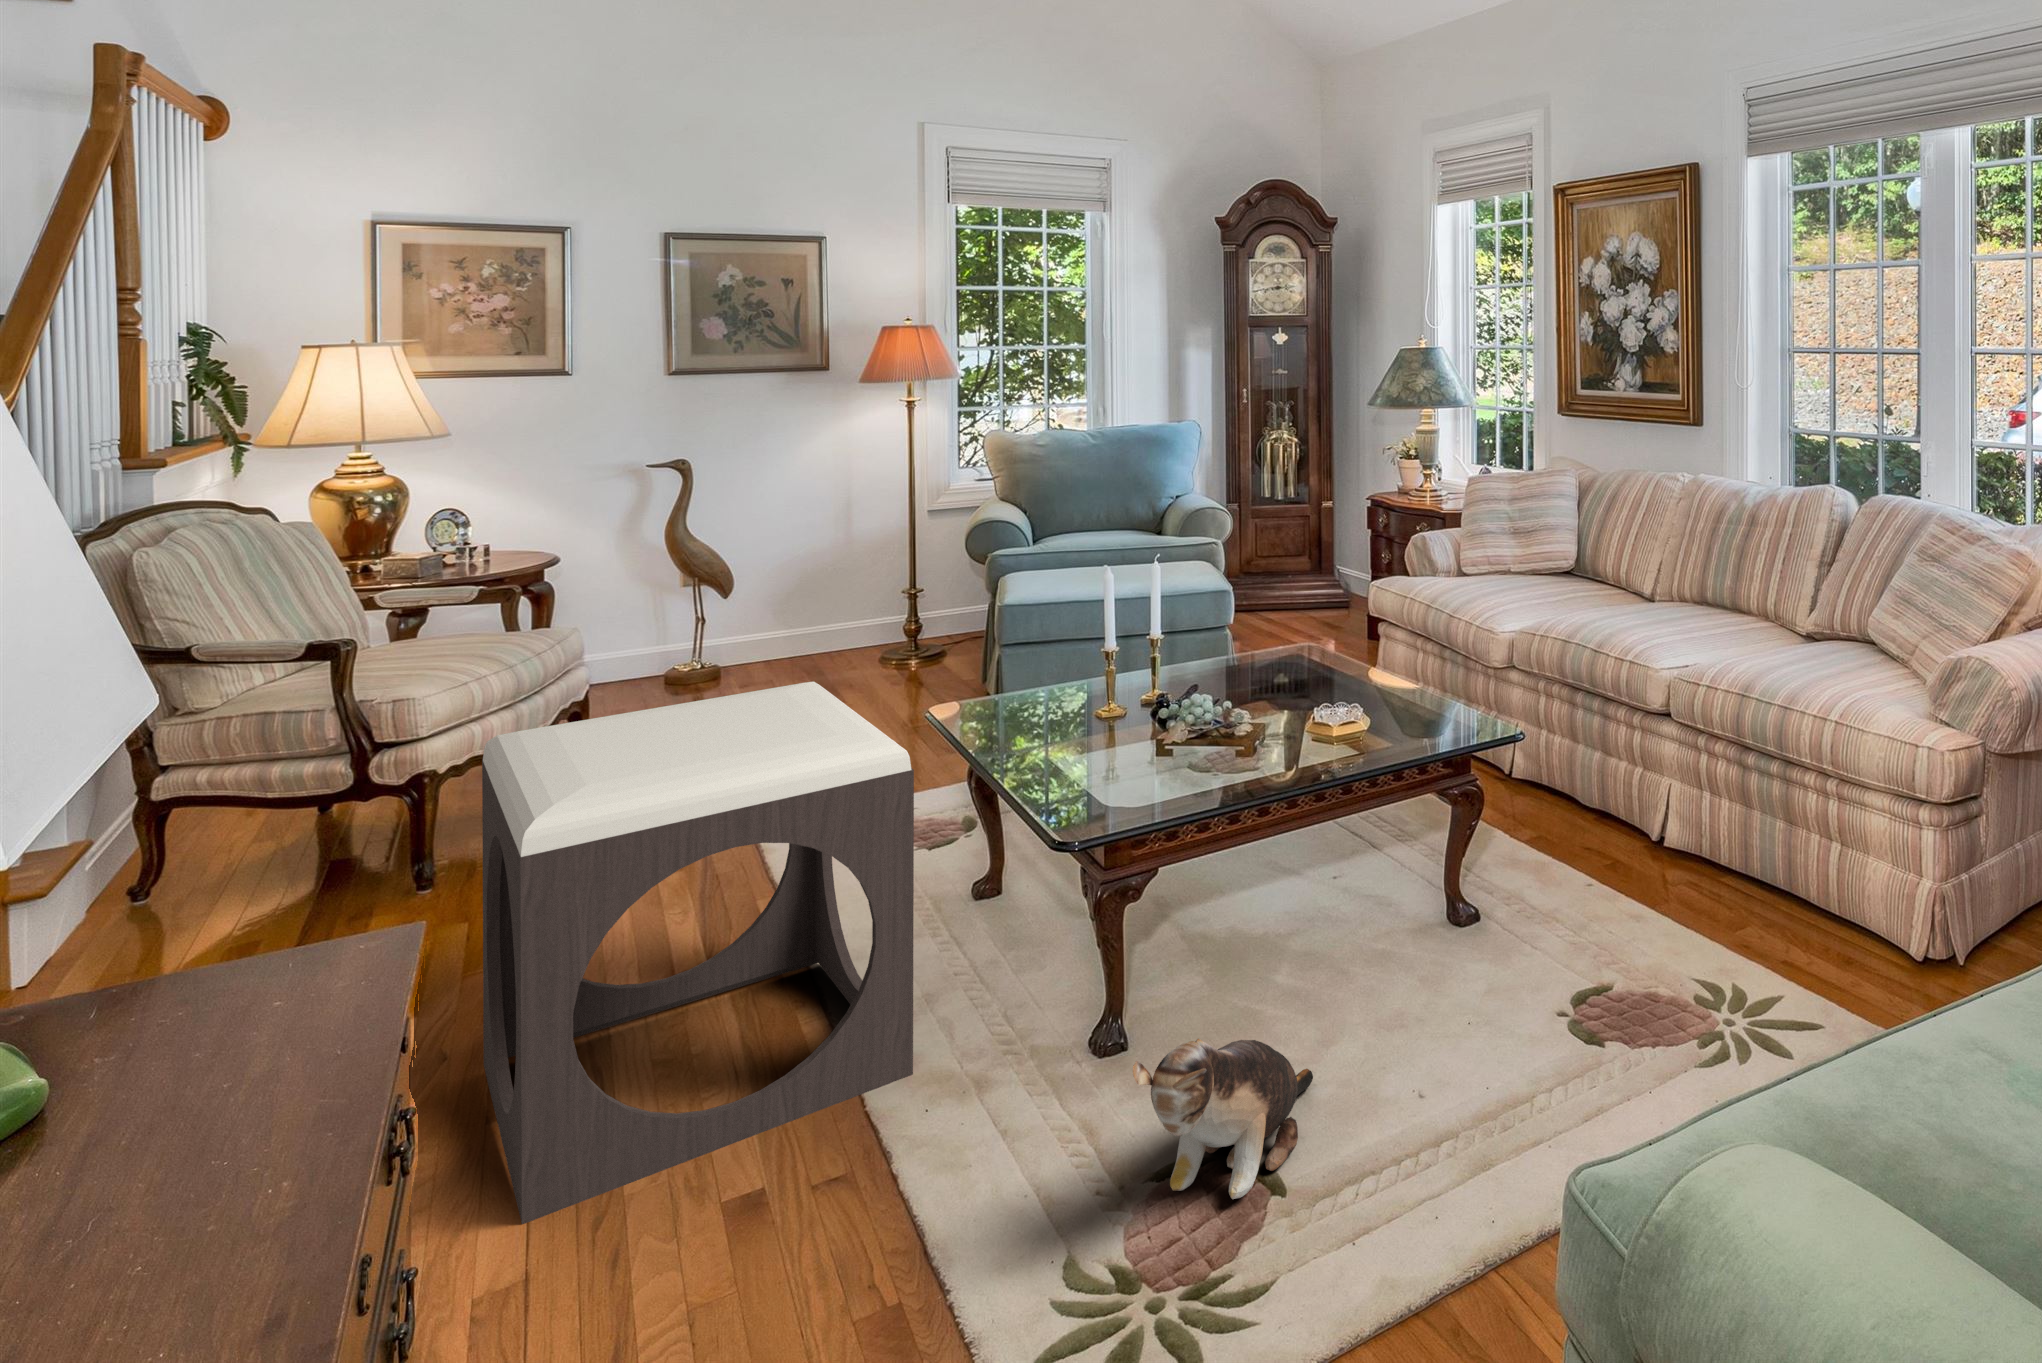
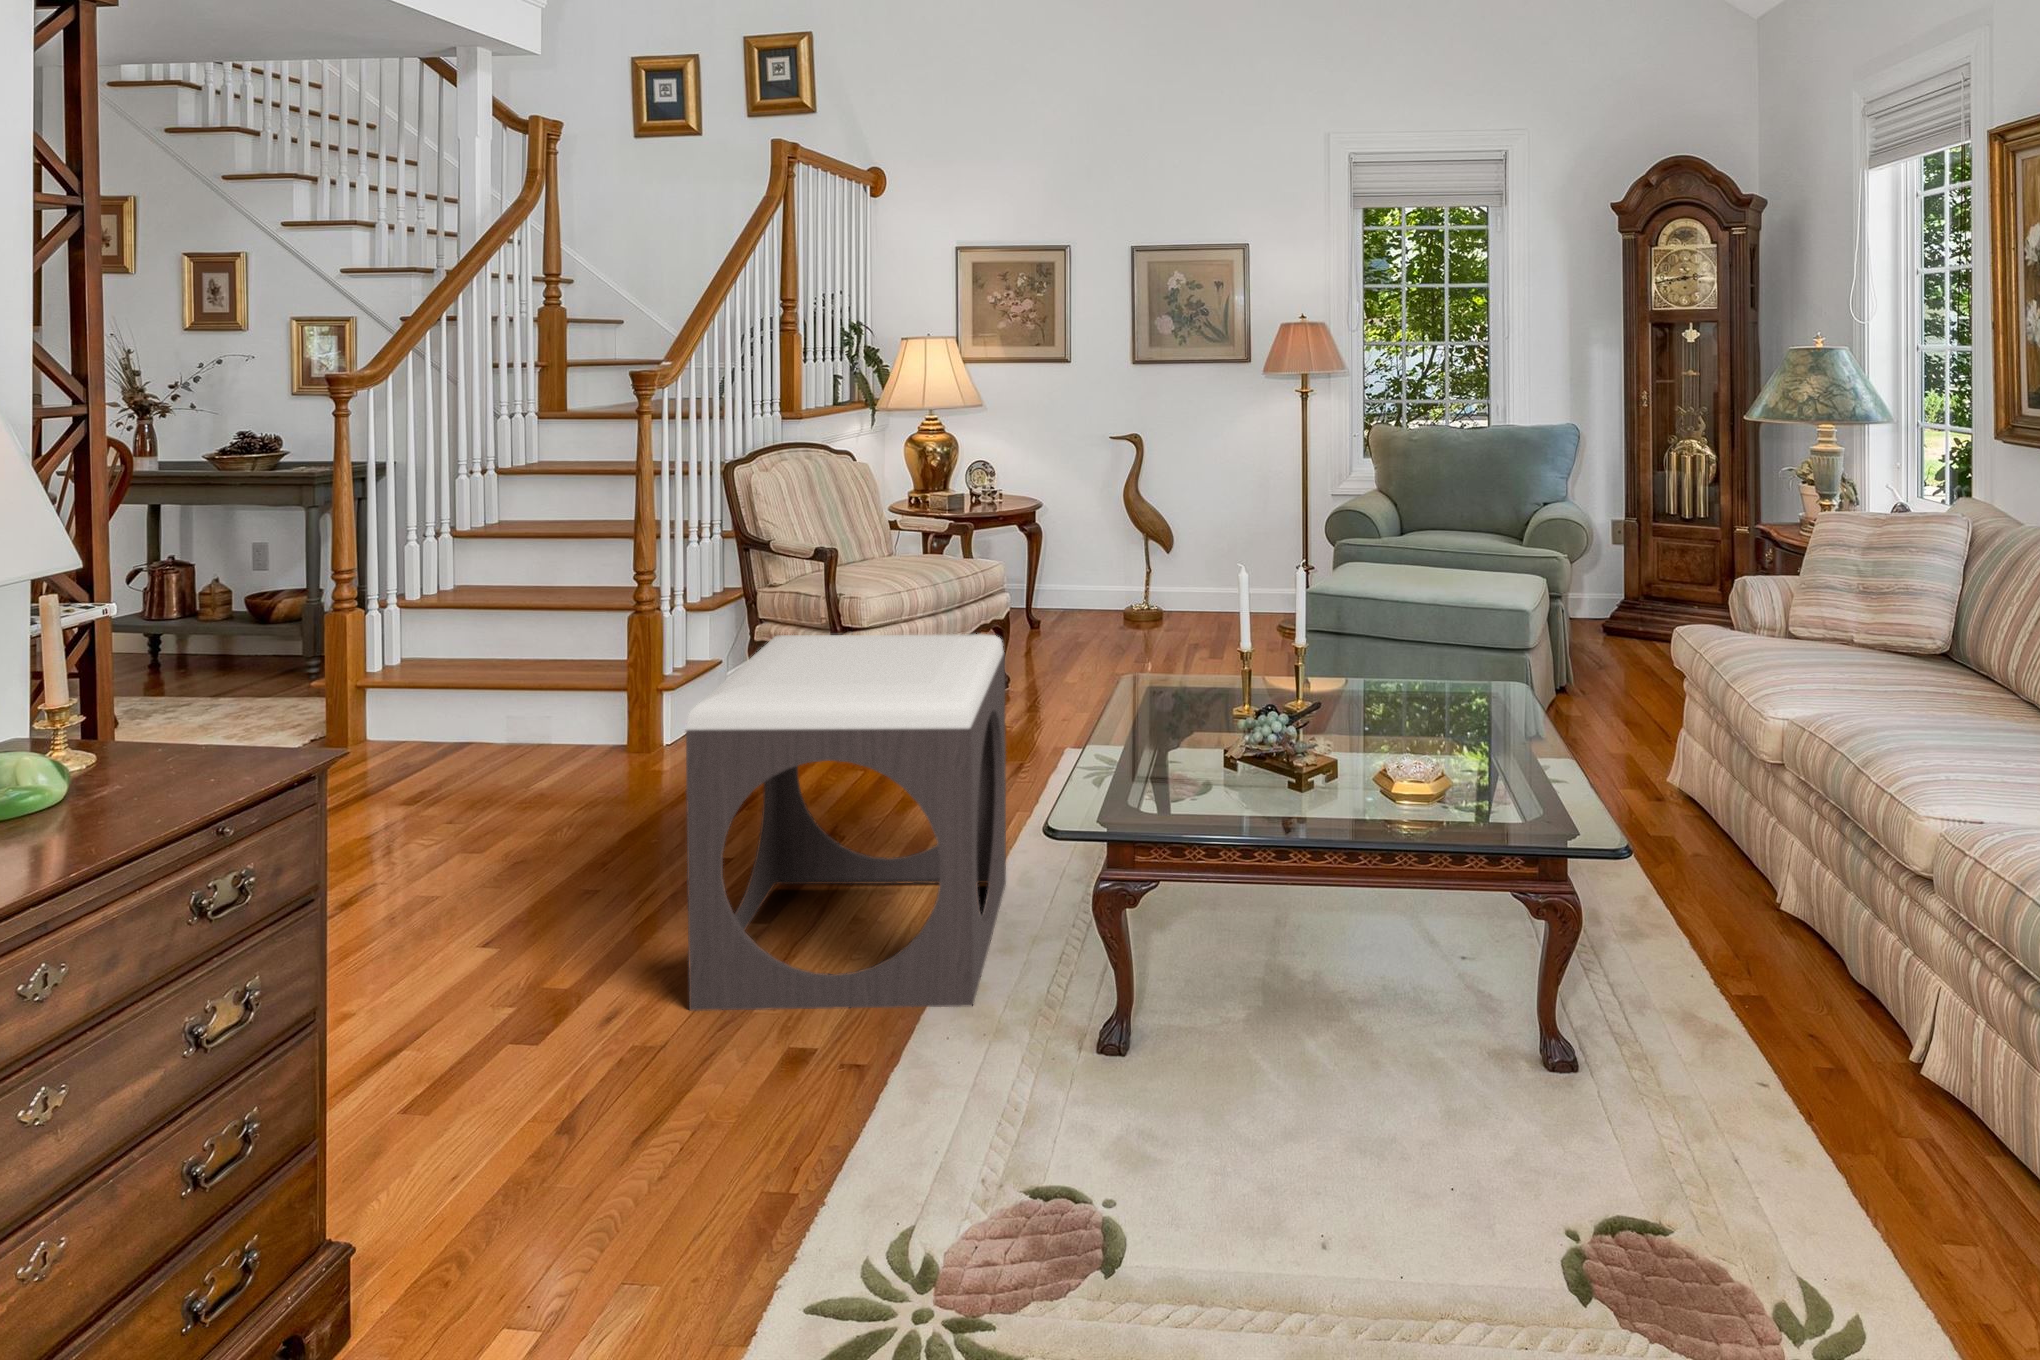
plush toy: present [1133,1039,1313,1199] -> none [963,1067,1244,1257]

